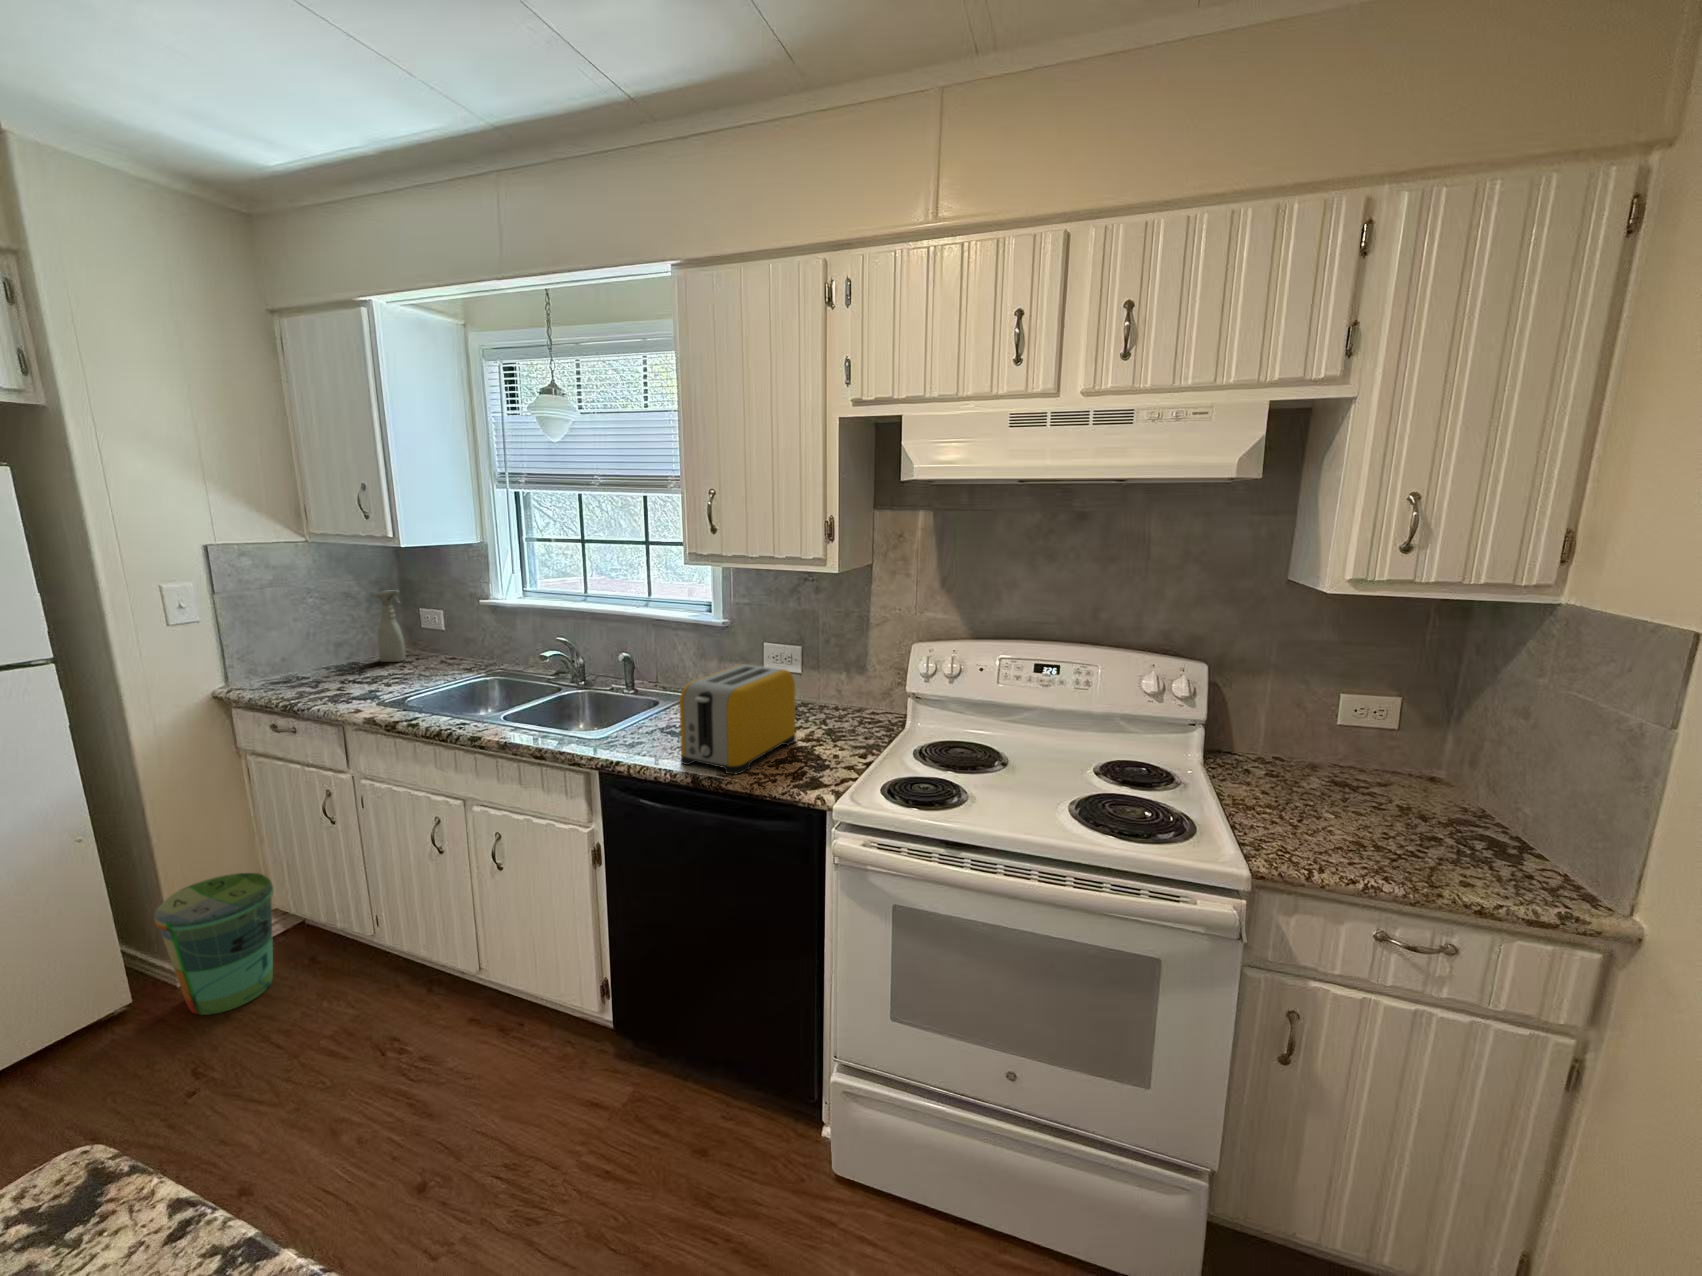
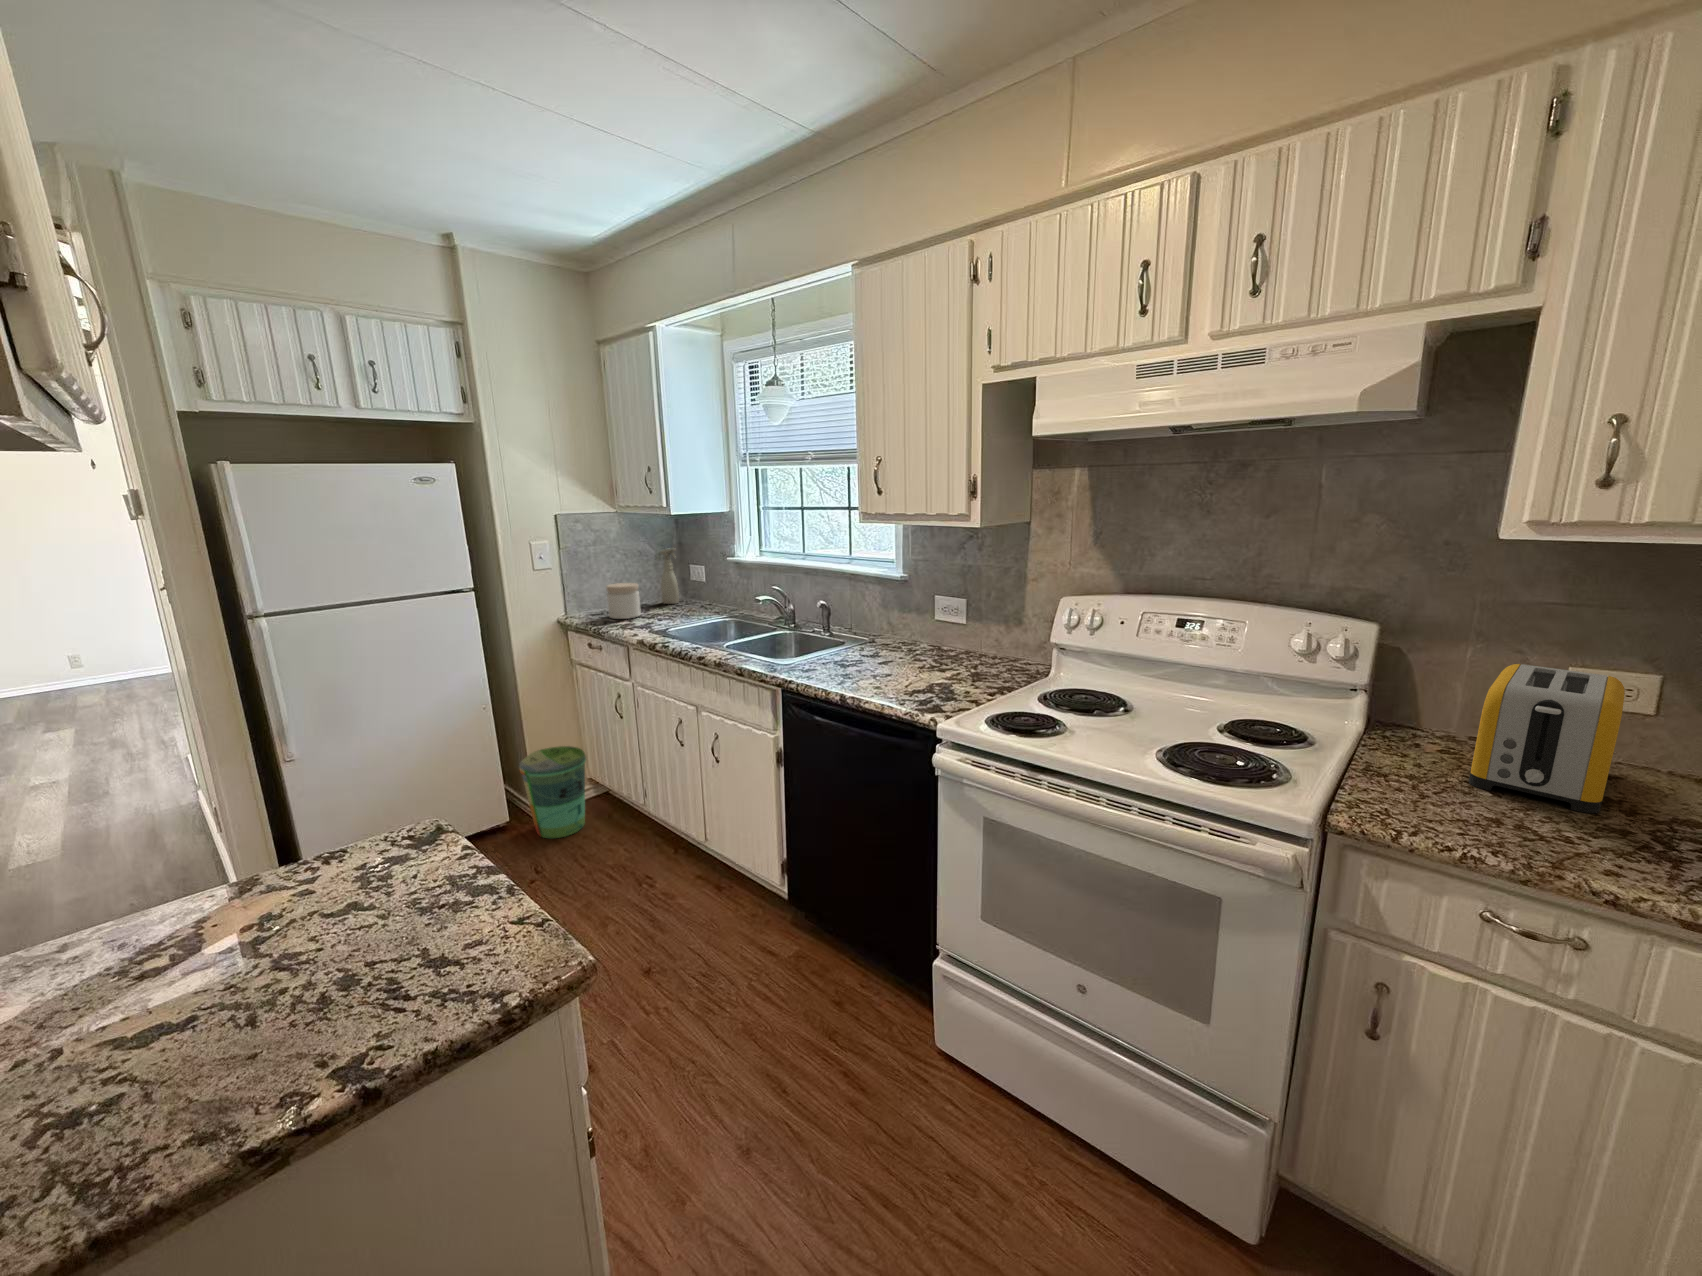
jar: none [298,639,355,689] -> present [606,583,641,619]
toaster: present [679,664,796,774] -> present [1469,664,1625,813]

